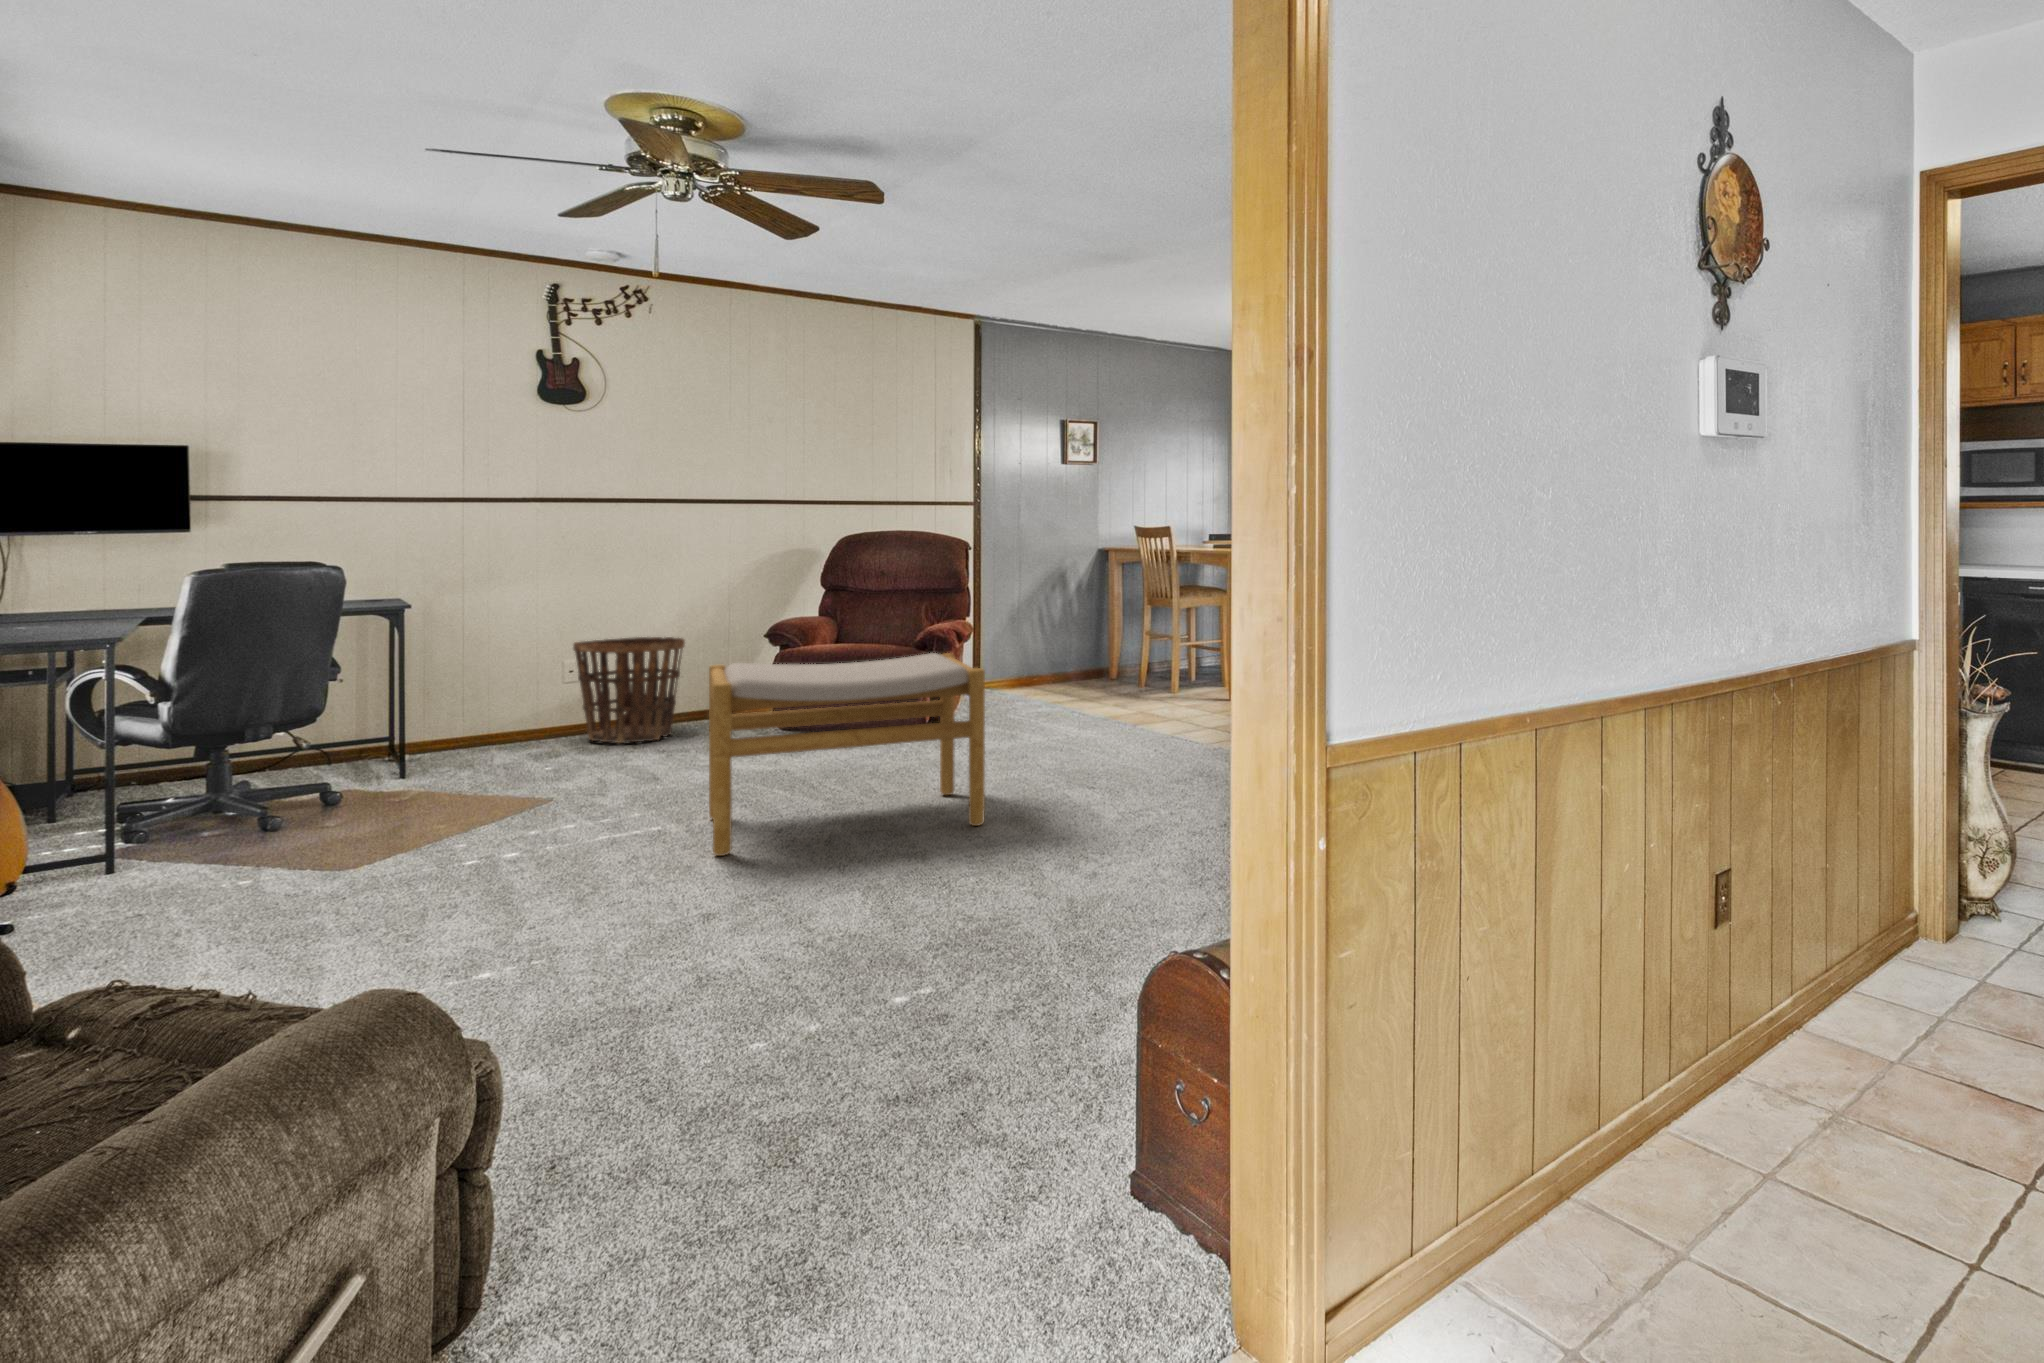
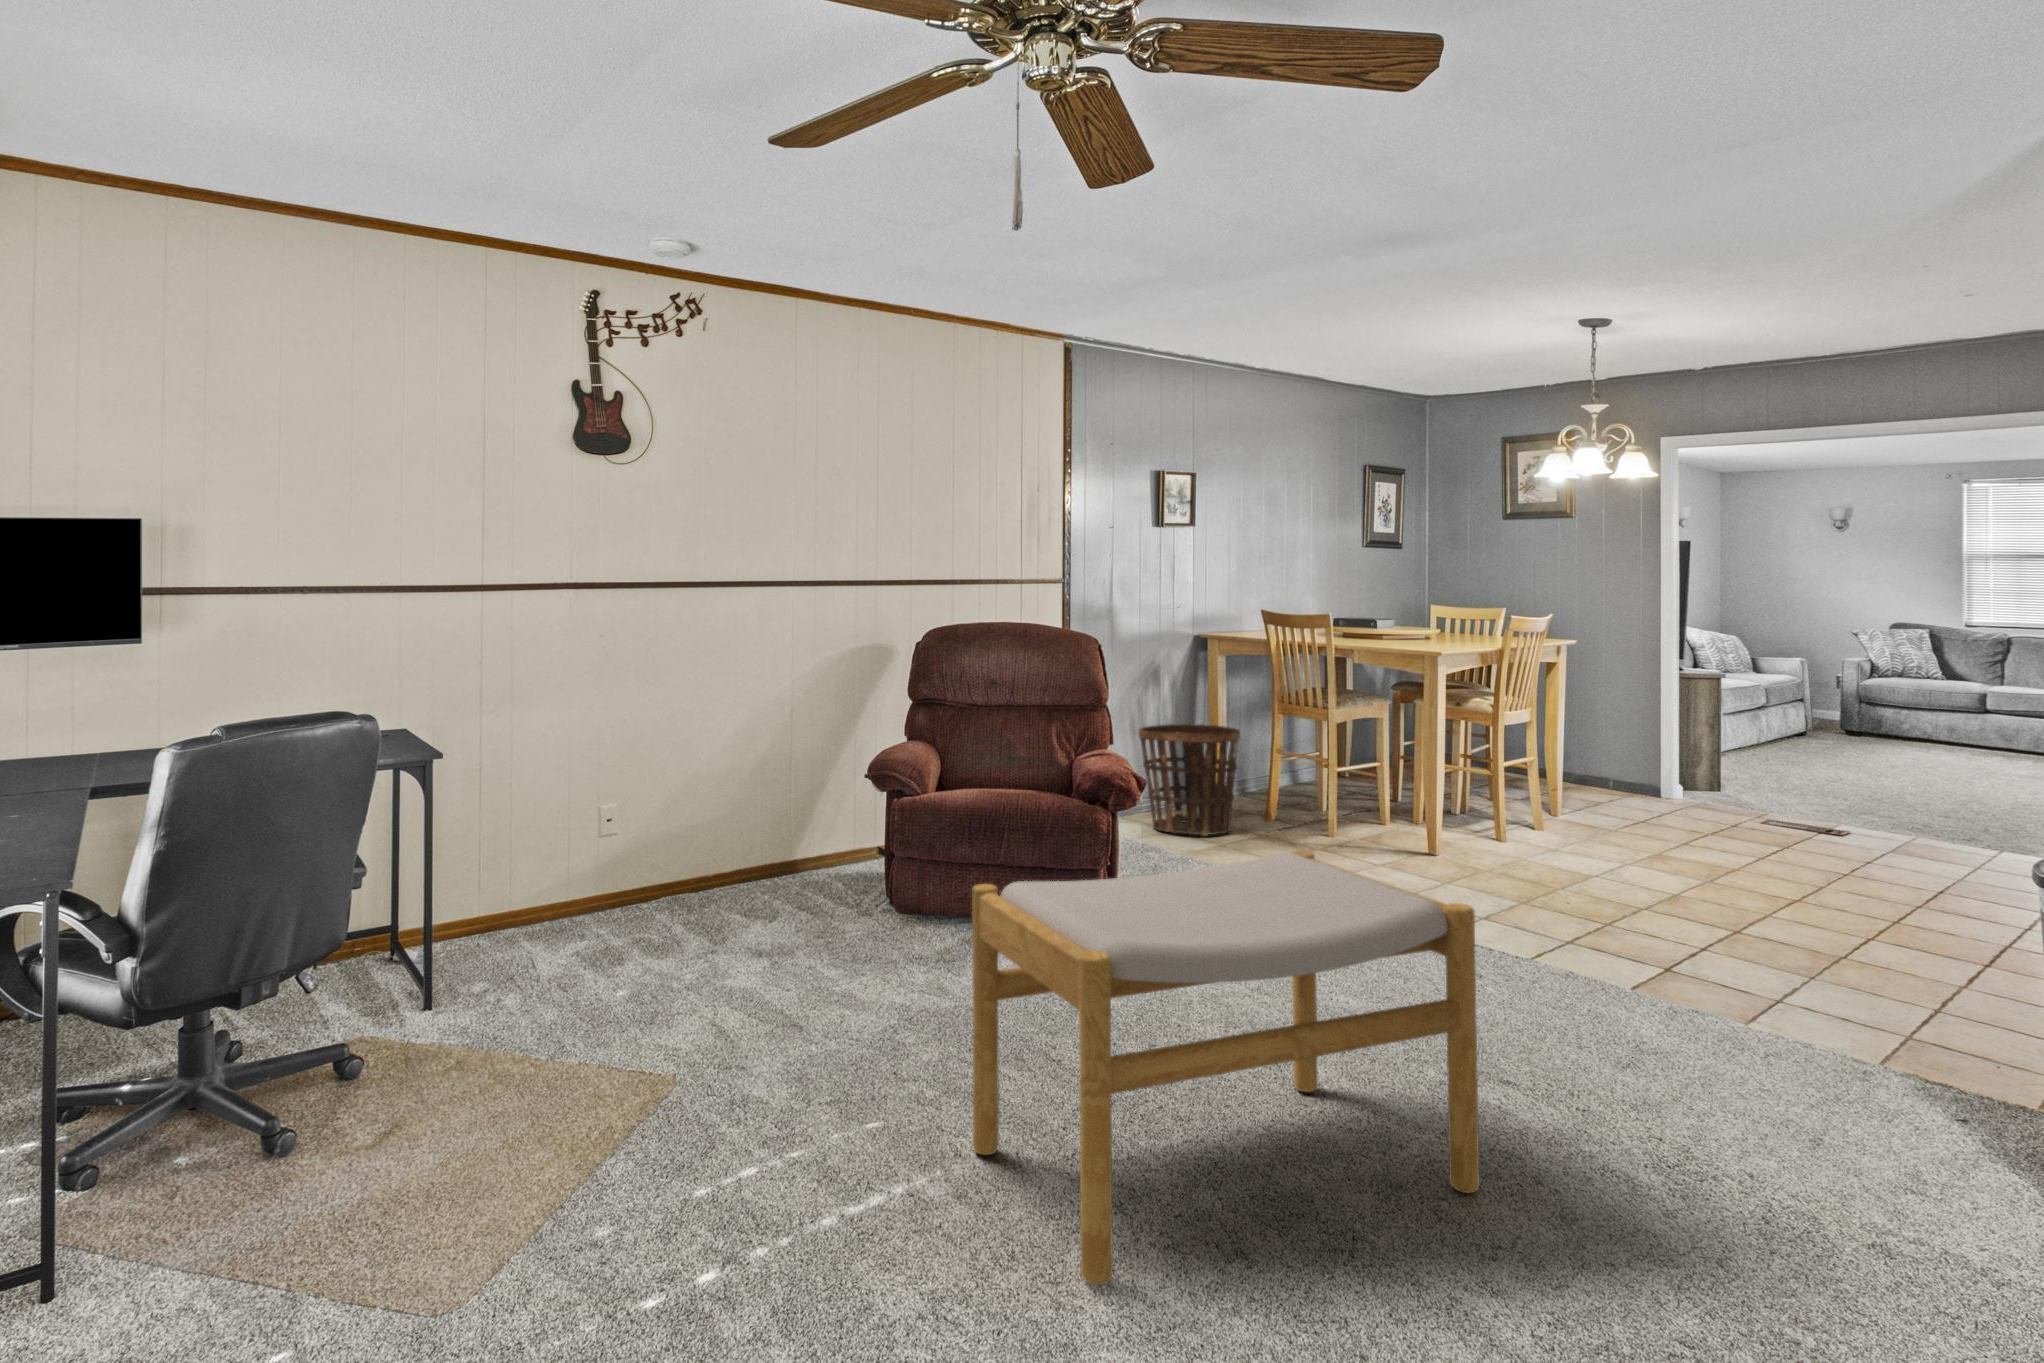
basket: present [573,637,685,743] -> present [1138,724,1240,836]

